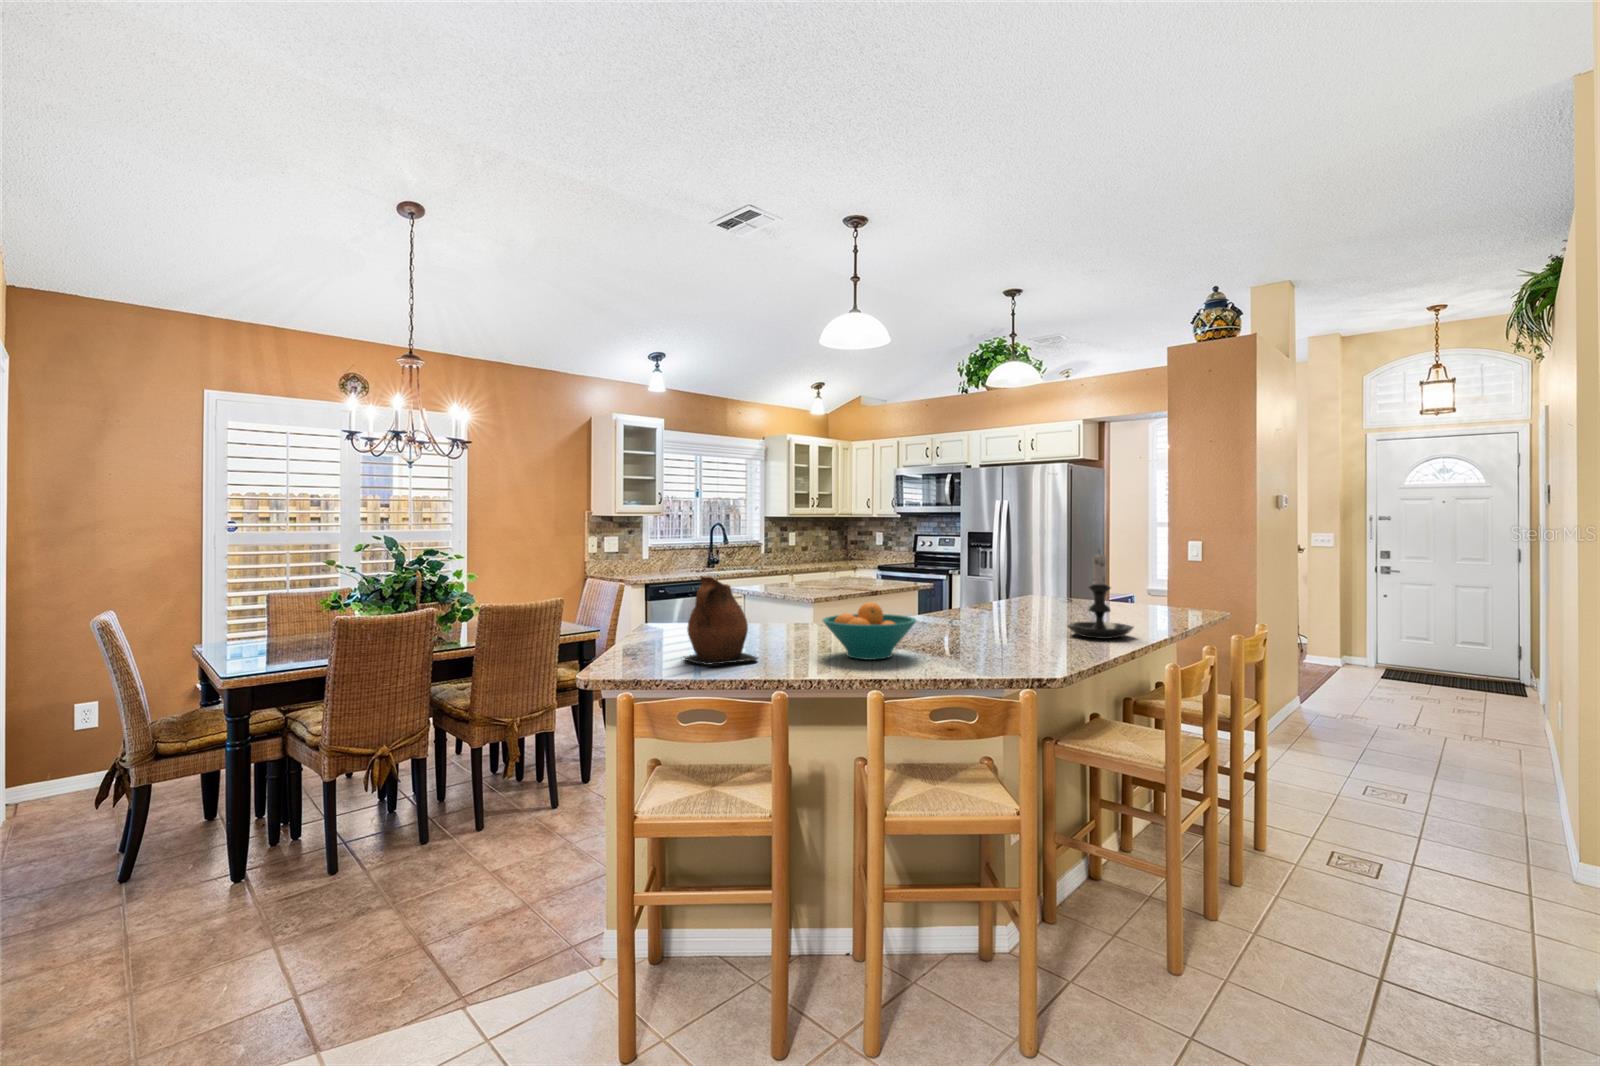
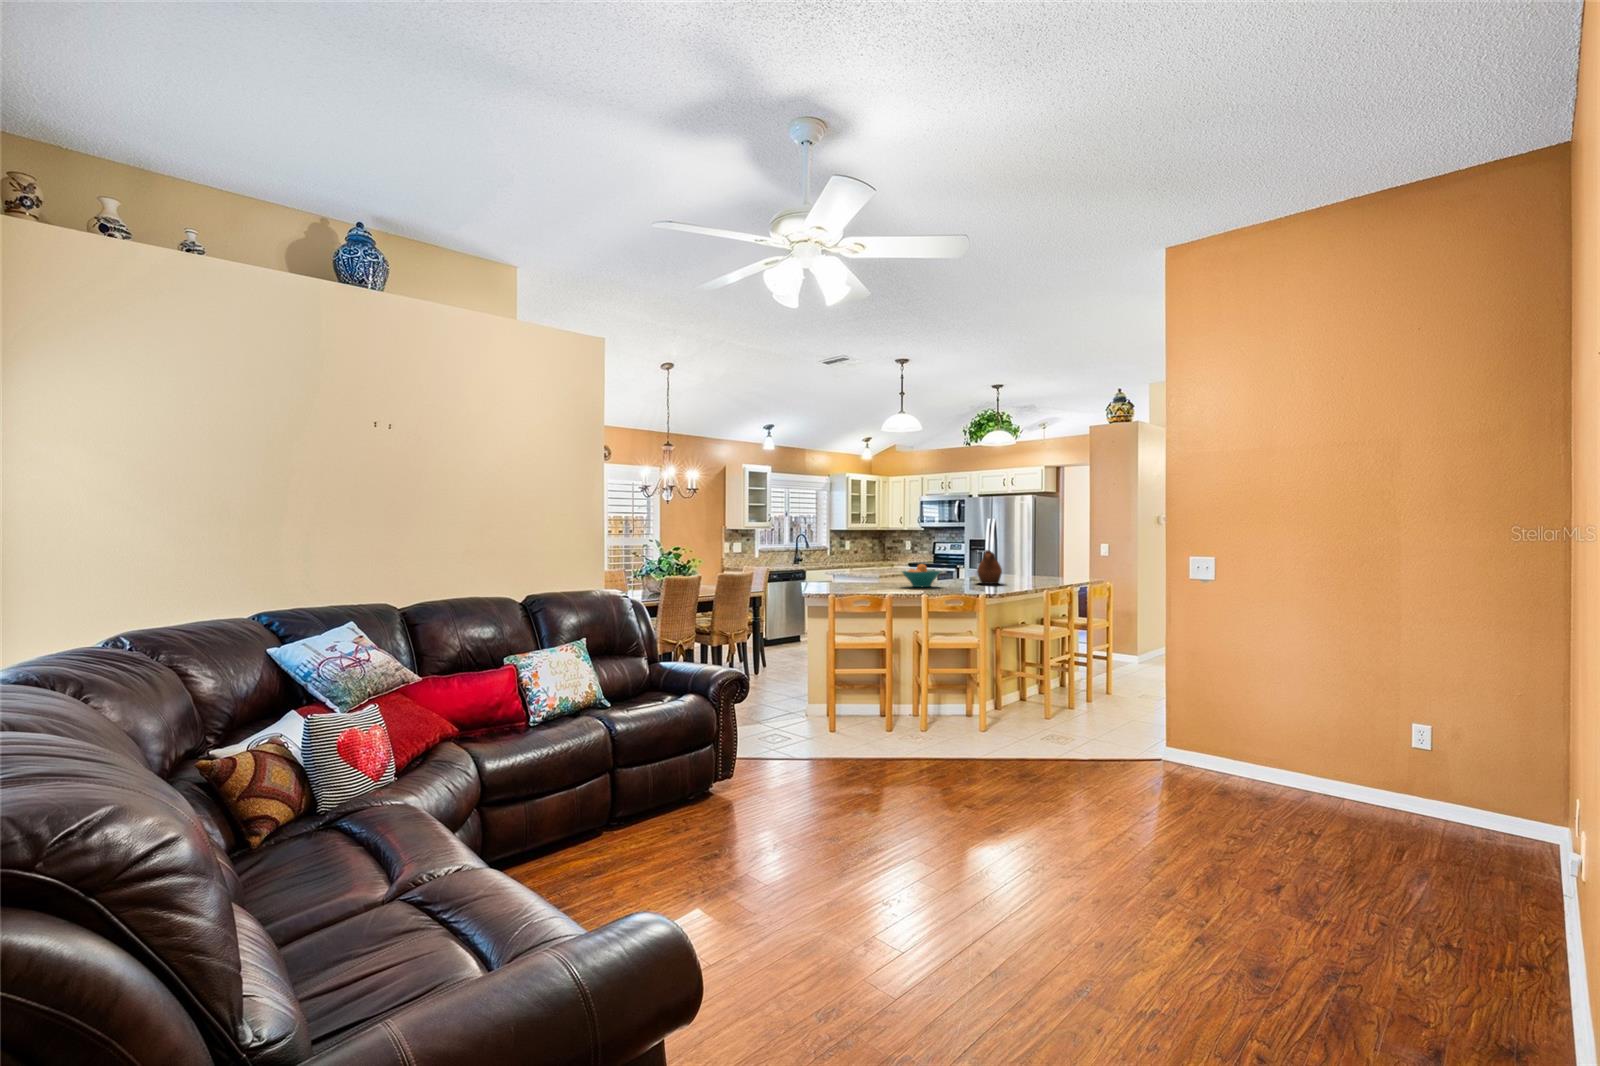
candle holder: present [1068,554,1134,639] -> none [1010,543,1040,583]
ceramic pitcher: present [683,576,758,665] -> present [977,550,1002,584]

